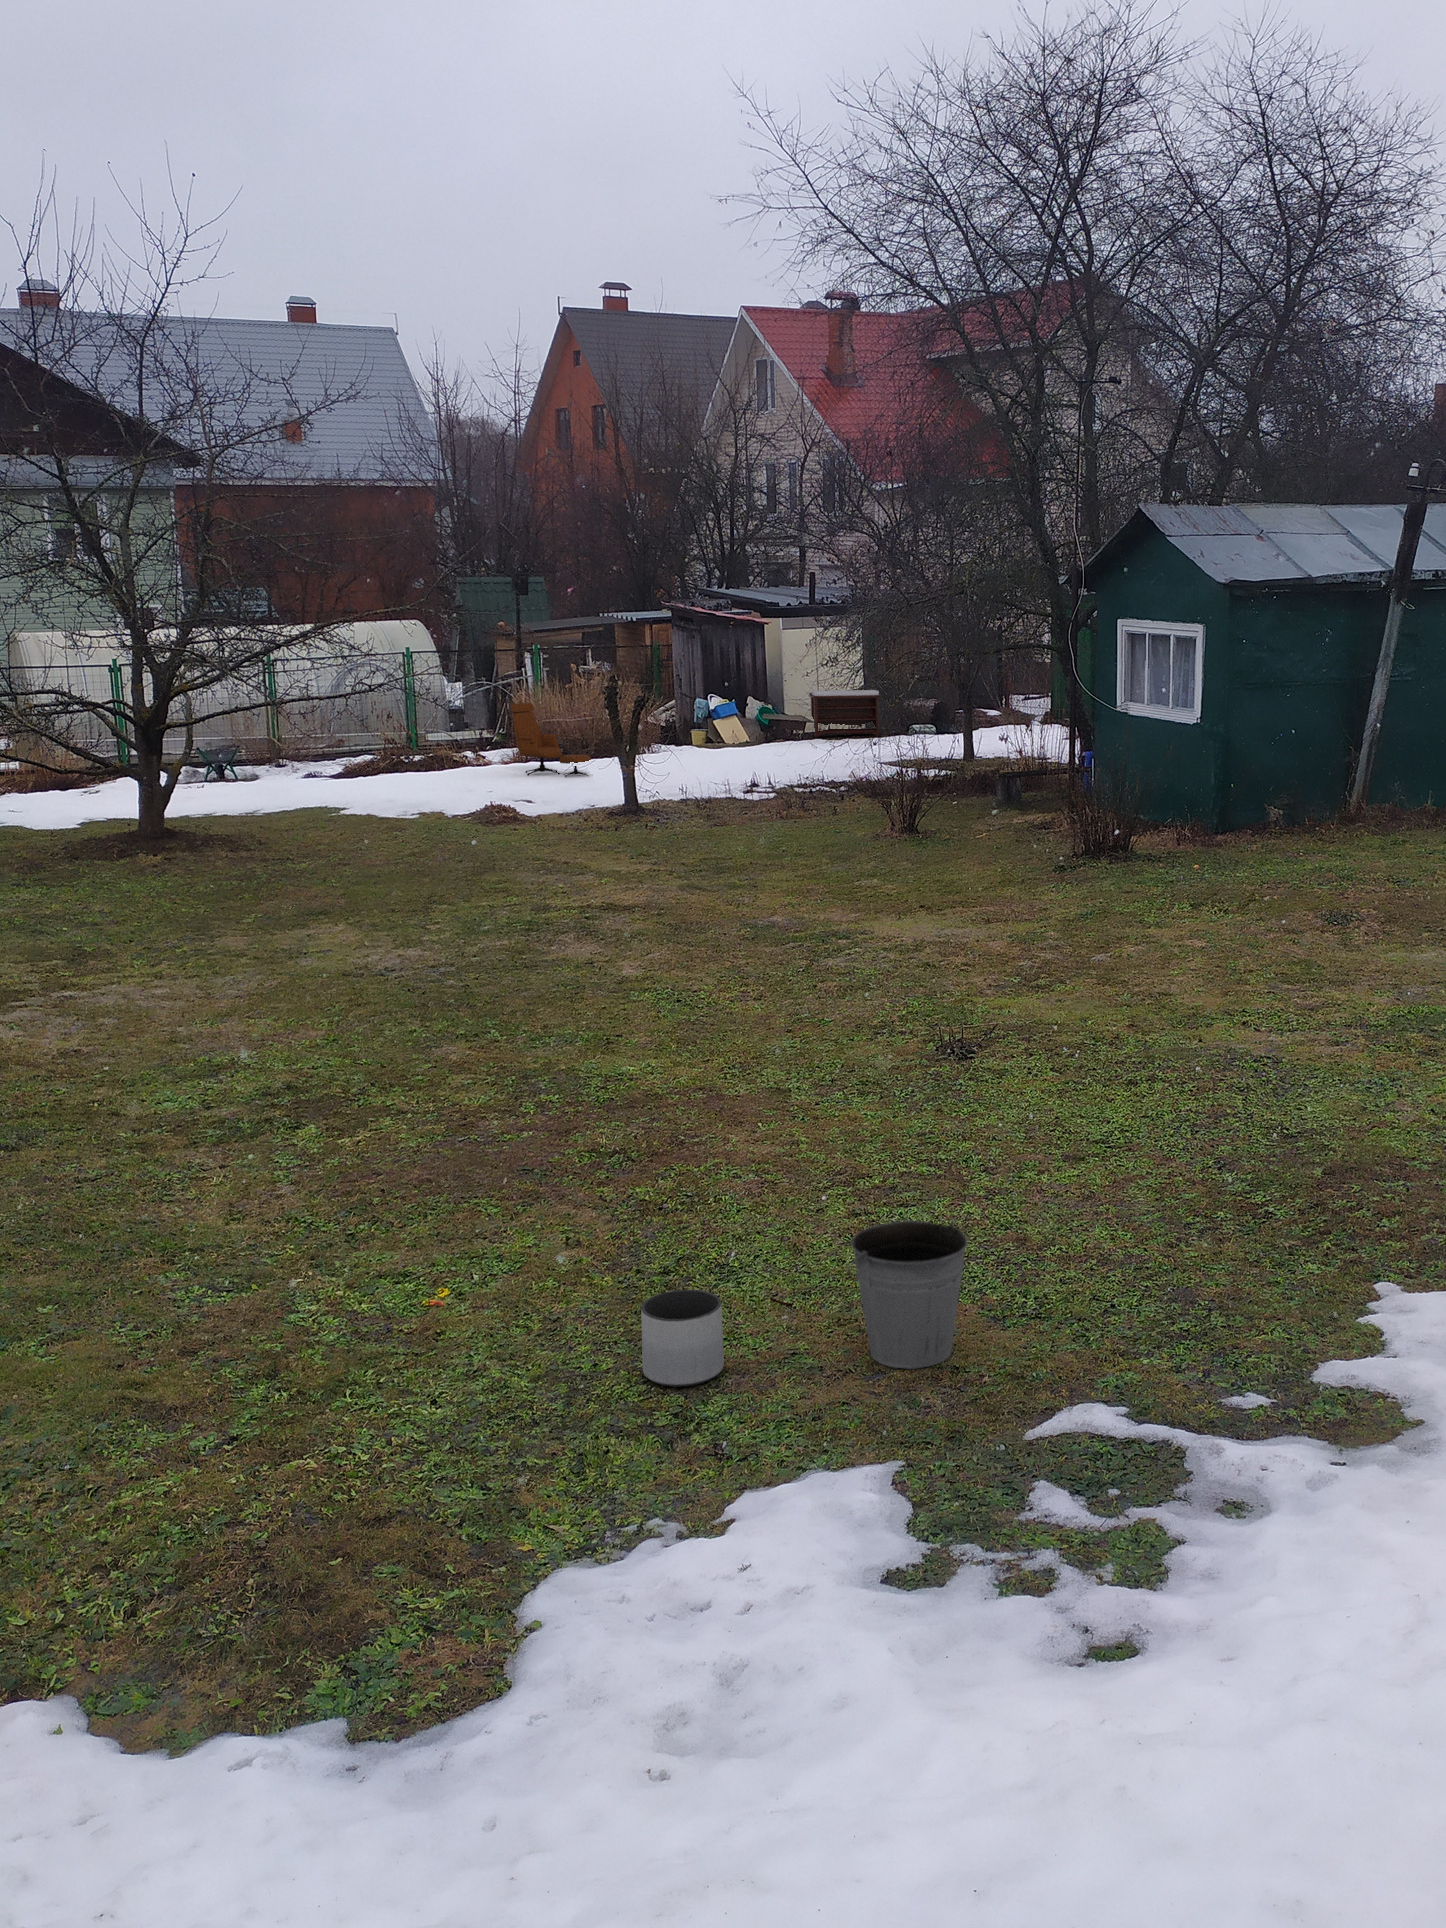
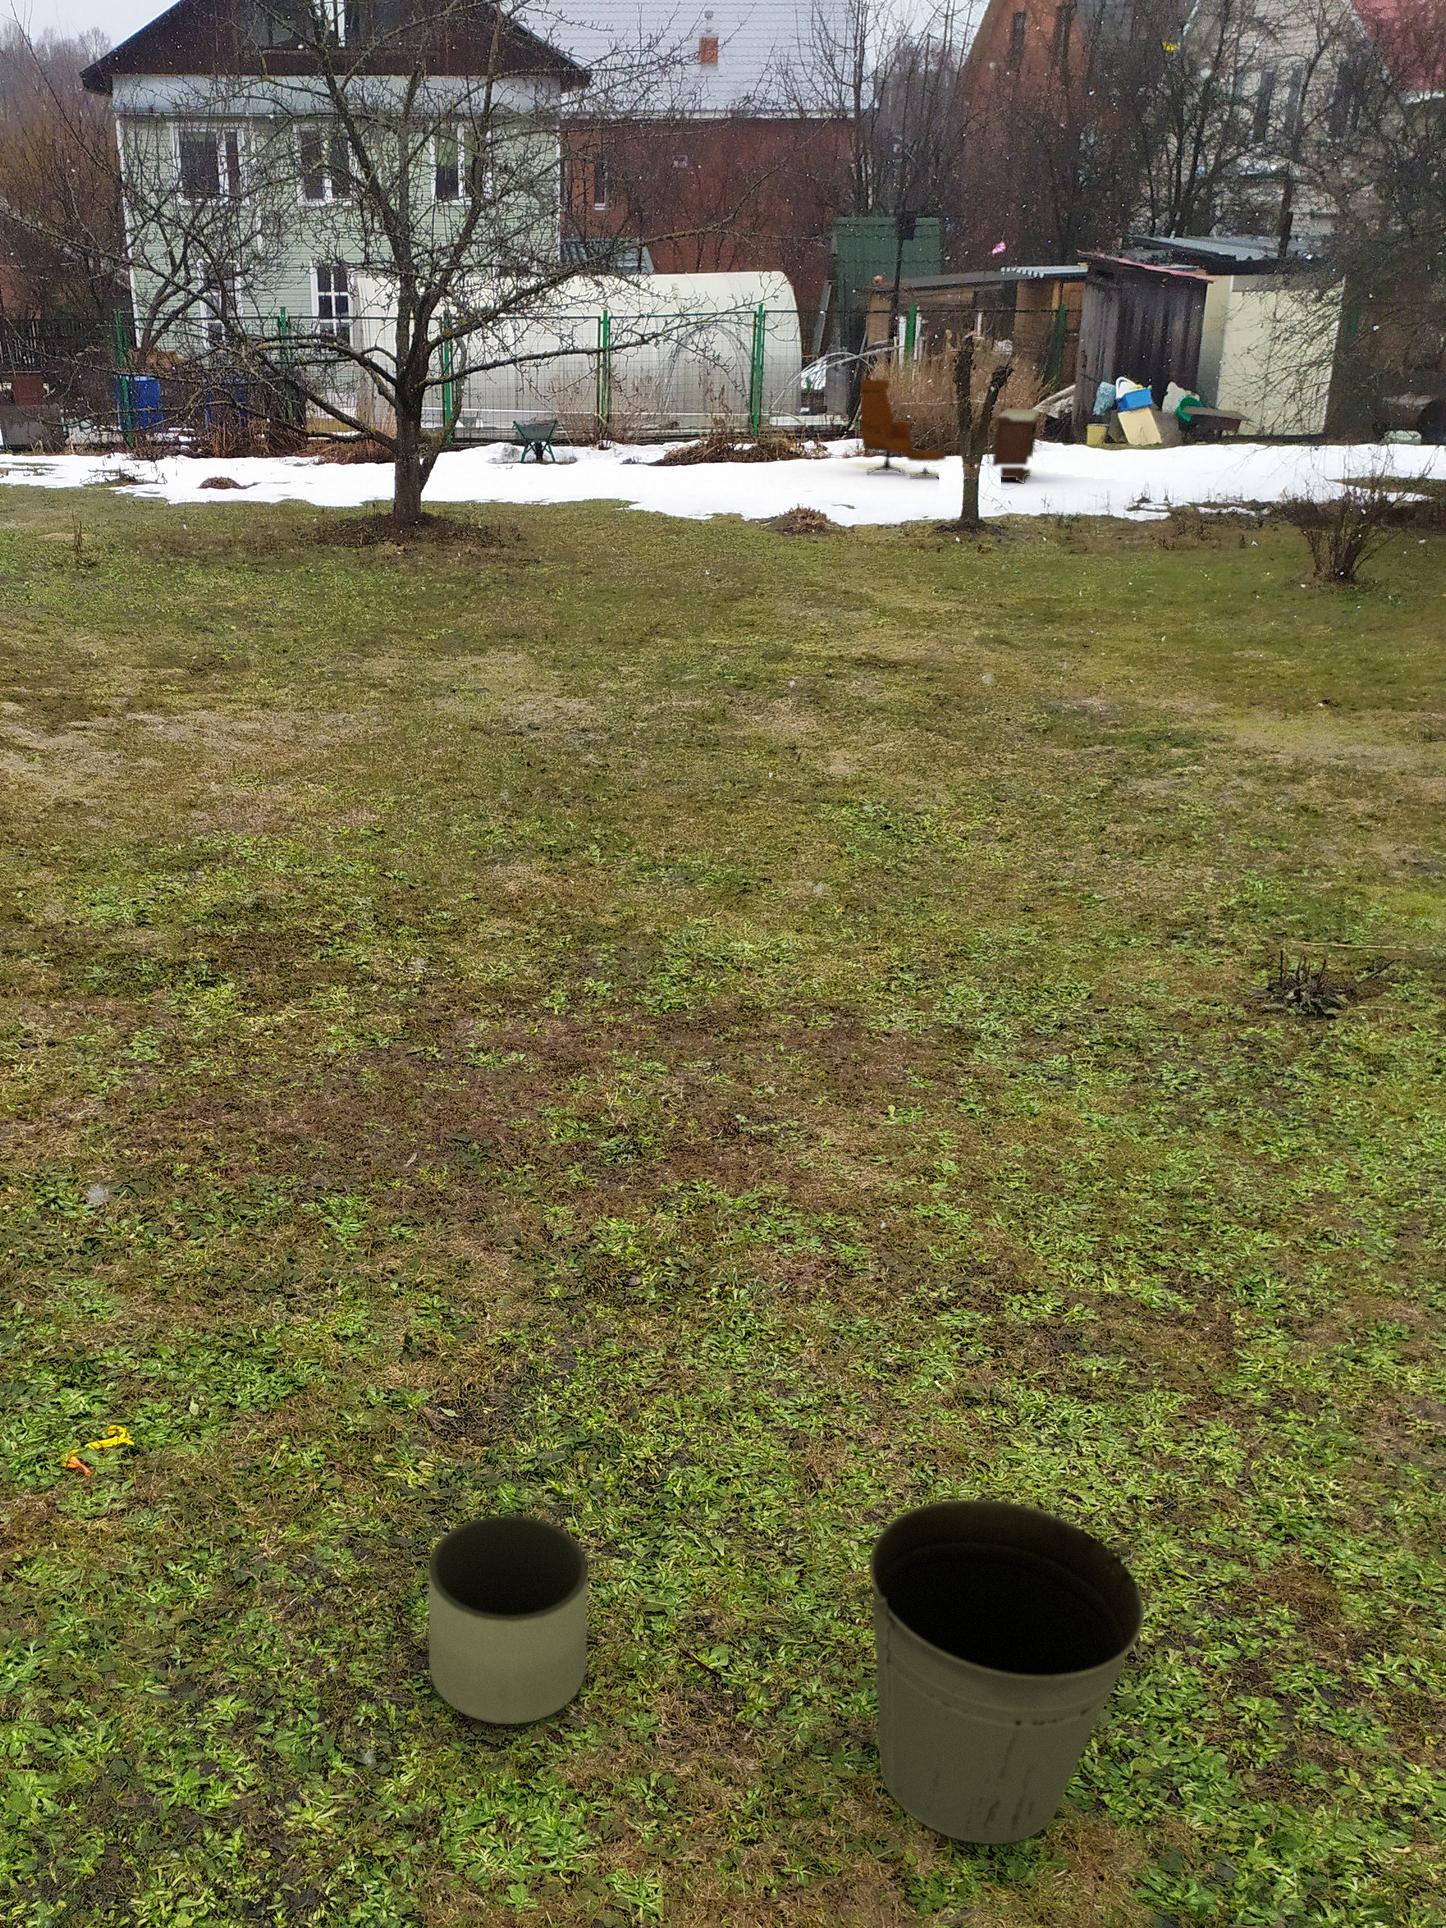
bench: present [809,690,881,737] -> present [993,409,1039,483]

